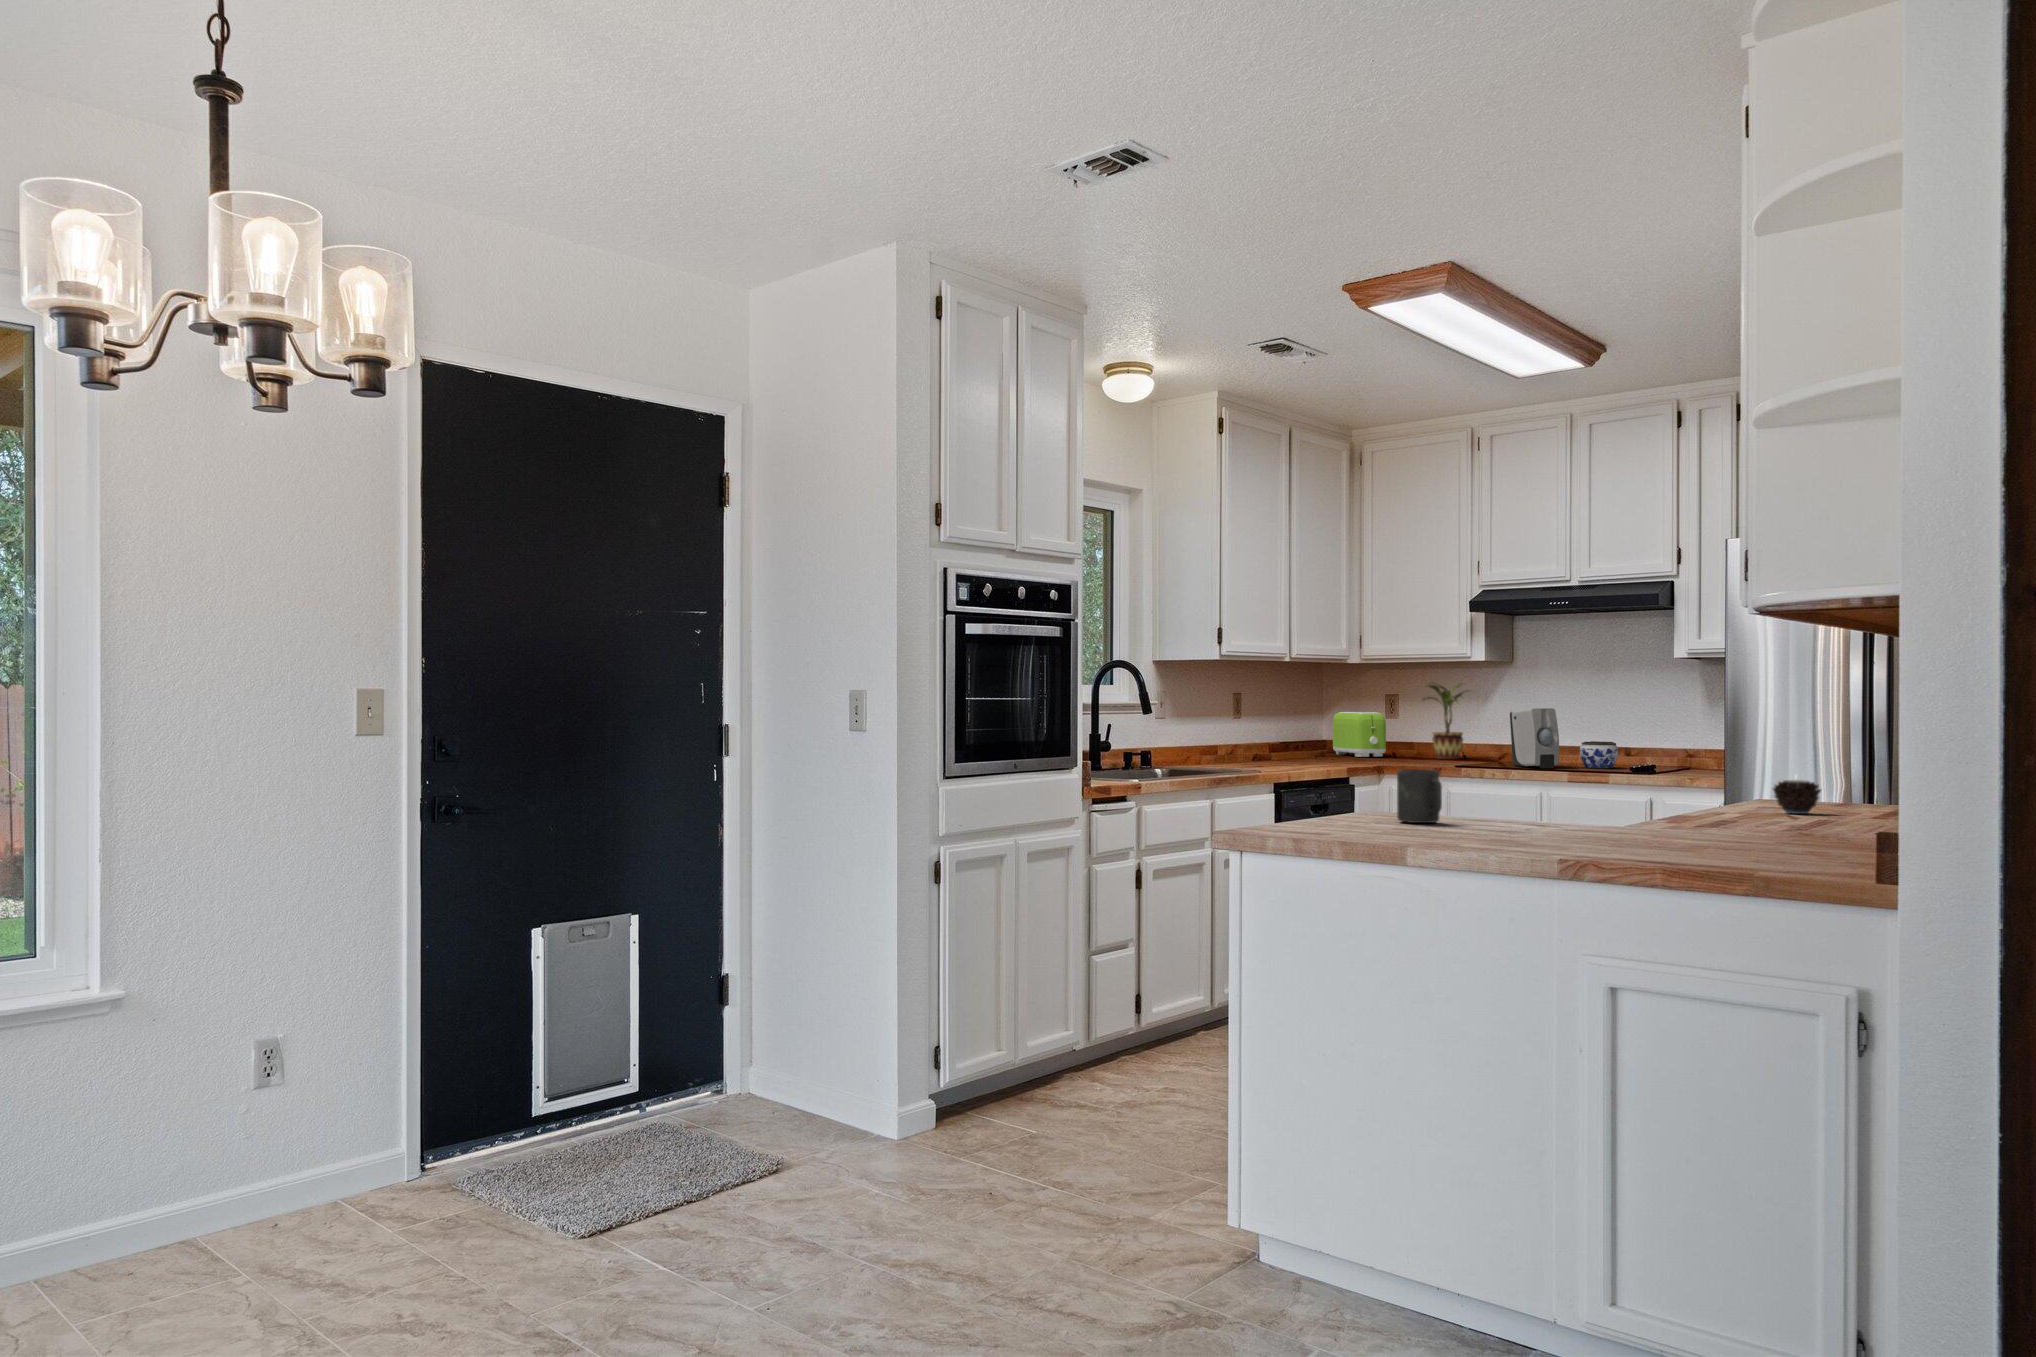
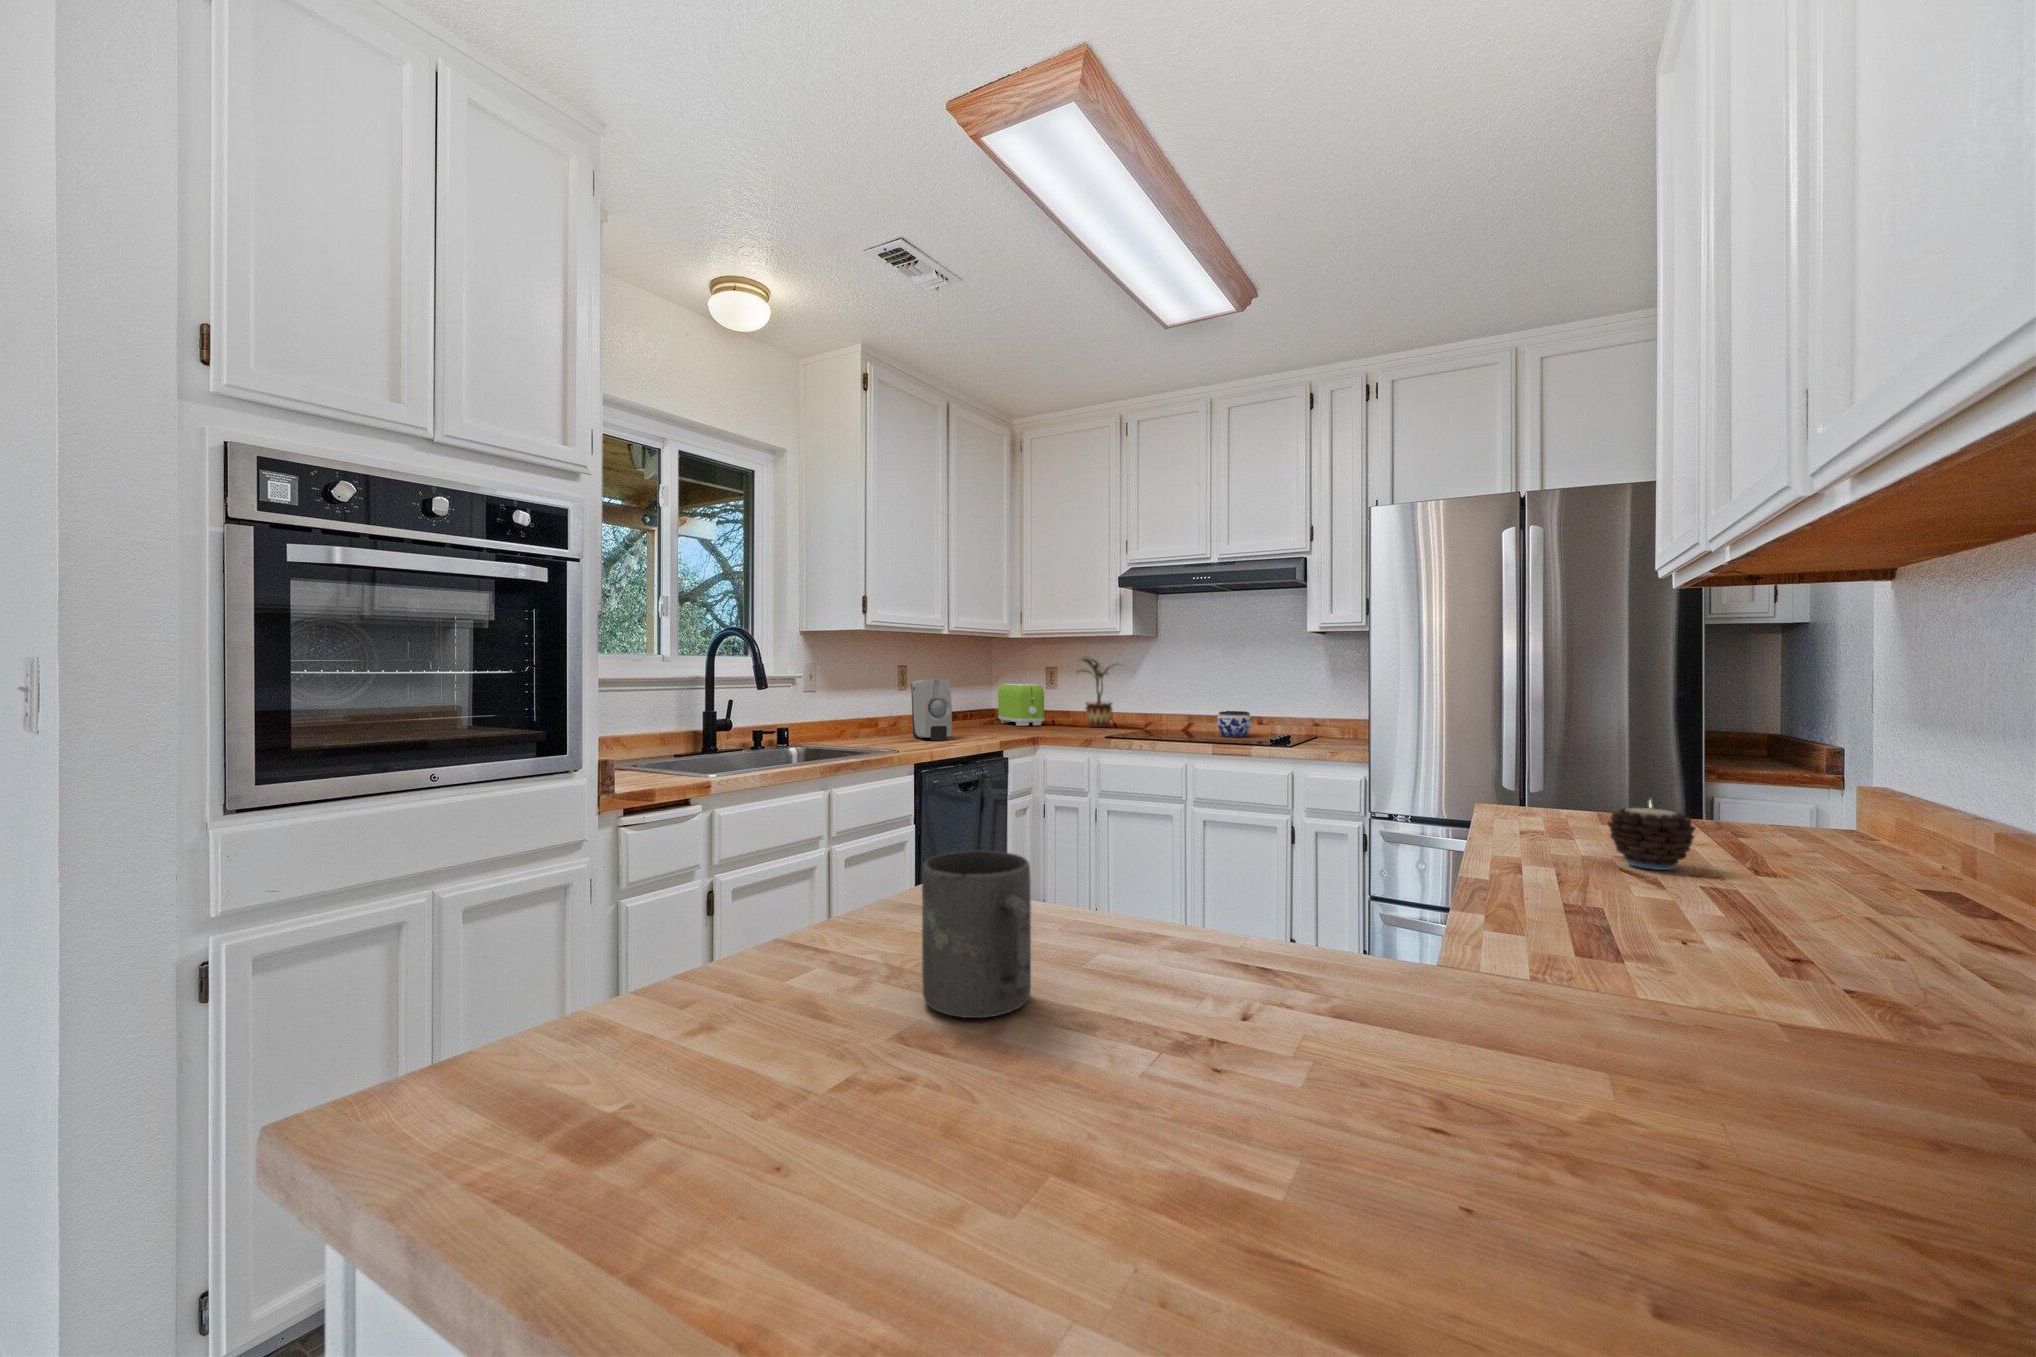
soap dispenser: present [1510,708,1559,768] -> present [911,679,952,740]

